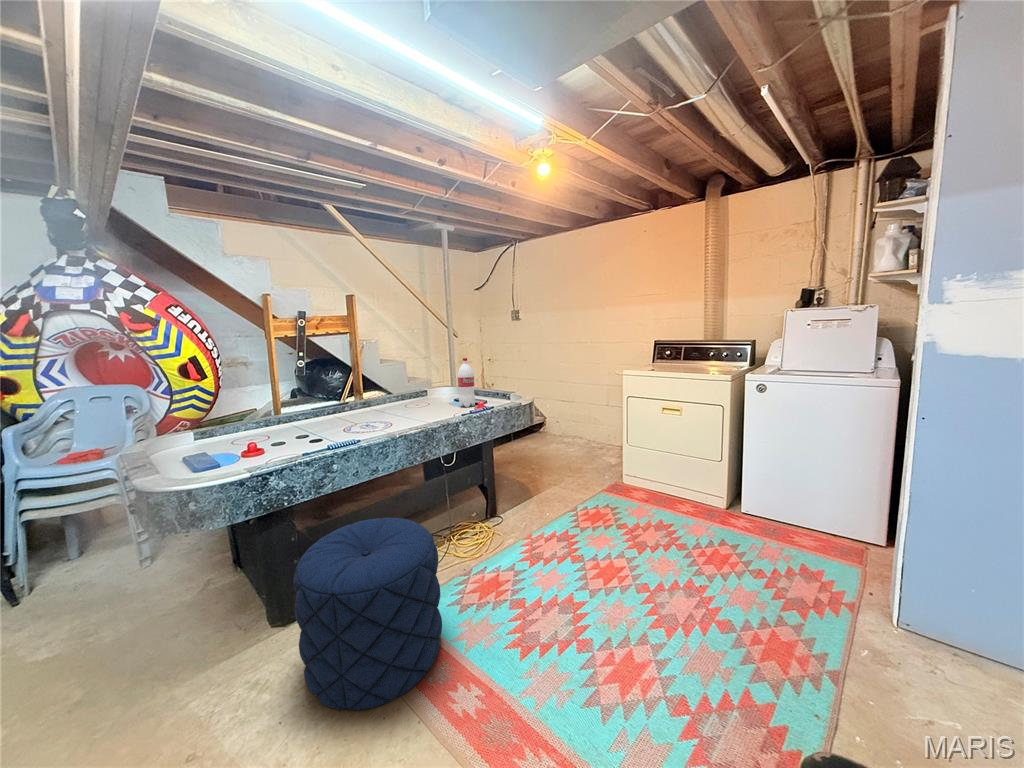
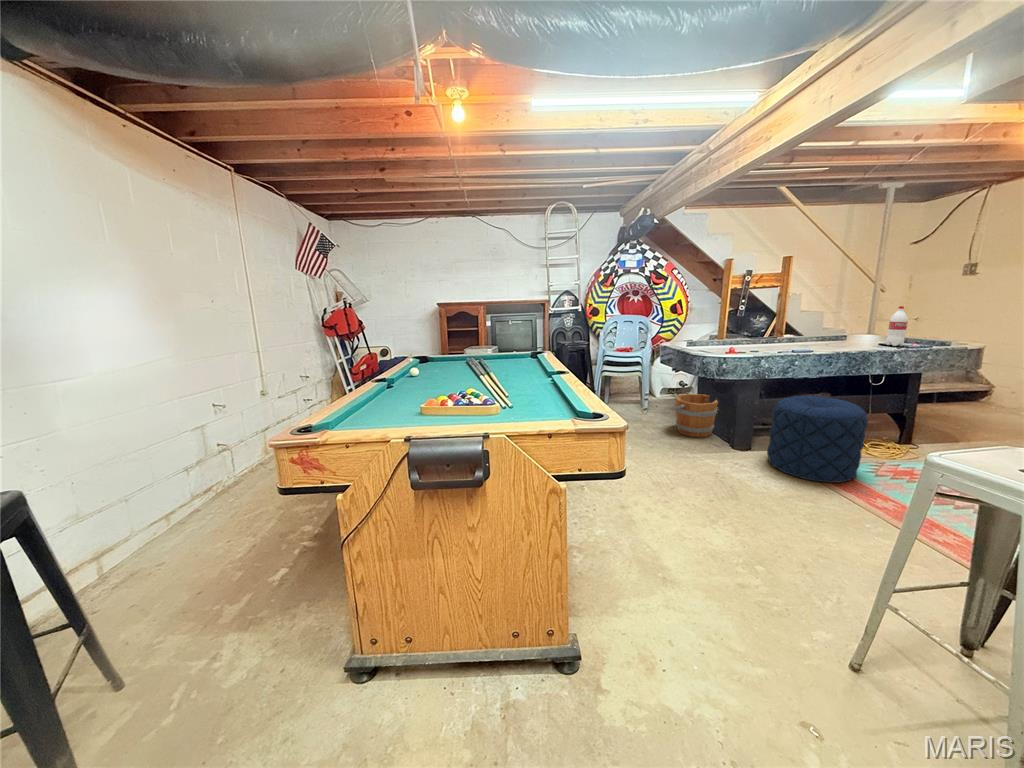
bucket: none [123,538,235,647] -> present [671,394,718,437]

